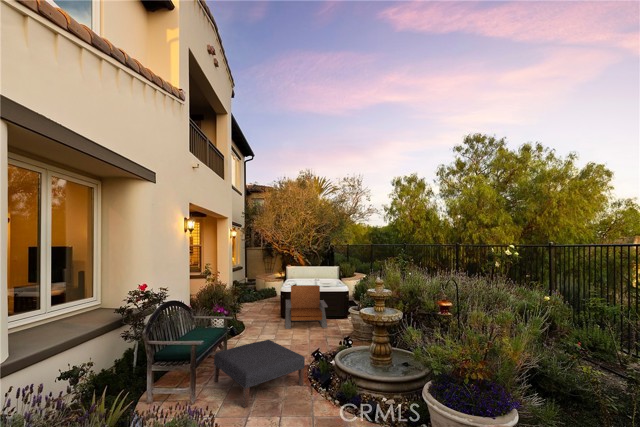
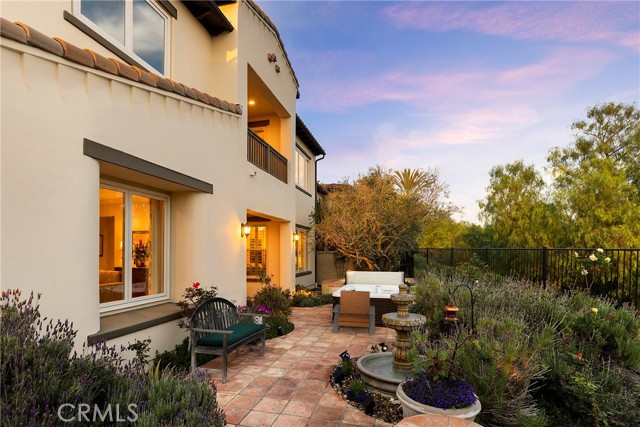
ottoman: present [214,340,305,408] -> none [248,338,323,392]

